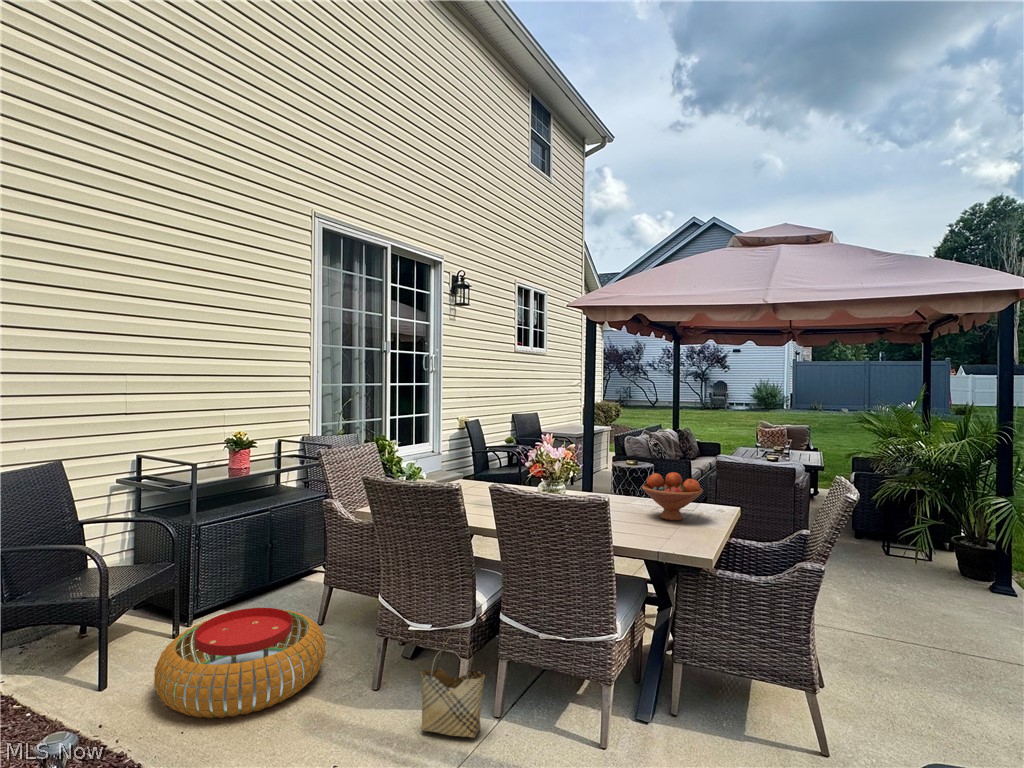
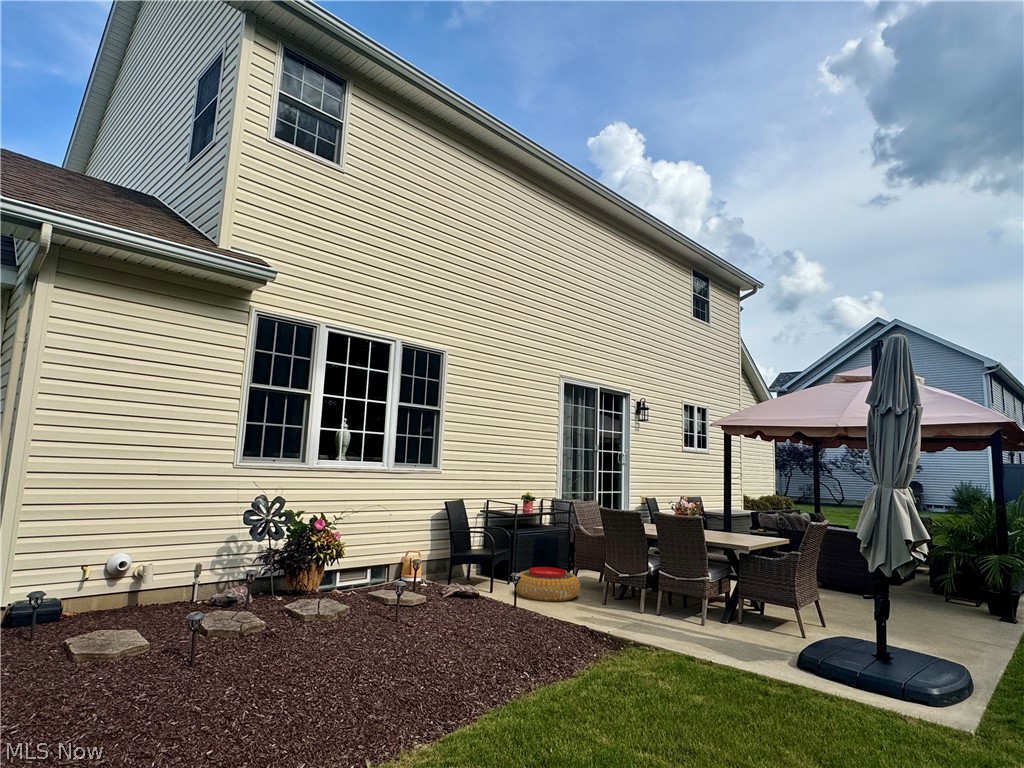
fruit bowl: present [642,472,703,521] -> none [733,517,764,540]
woven basket: present [420,635,485,738] -> none [624,575,651,615]

